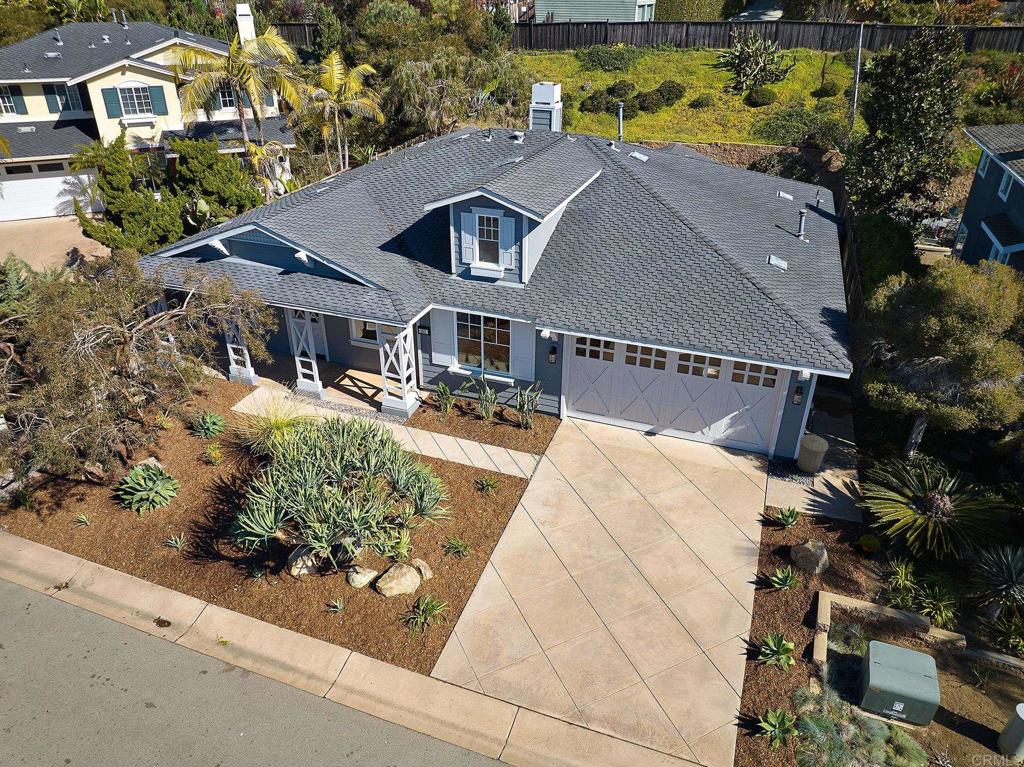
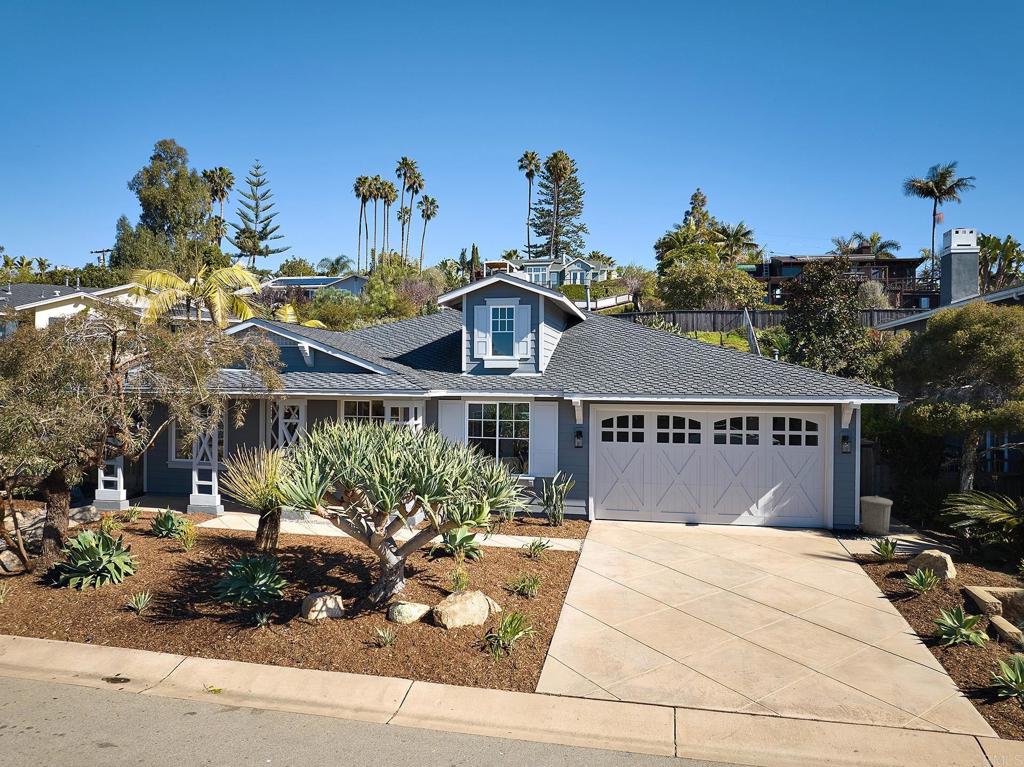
potted plant: present [855,534,880,552] -> none [972,552,1005,573]

